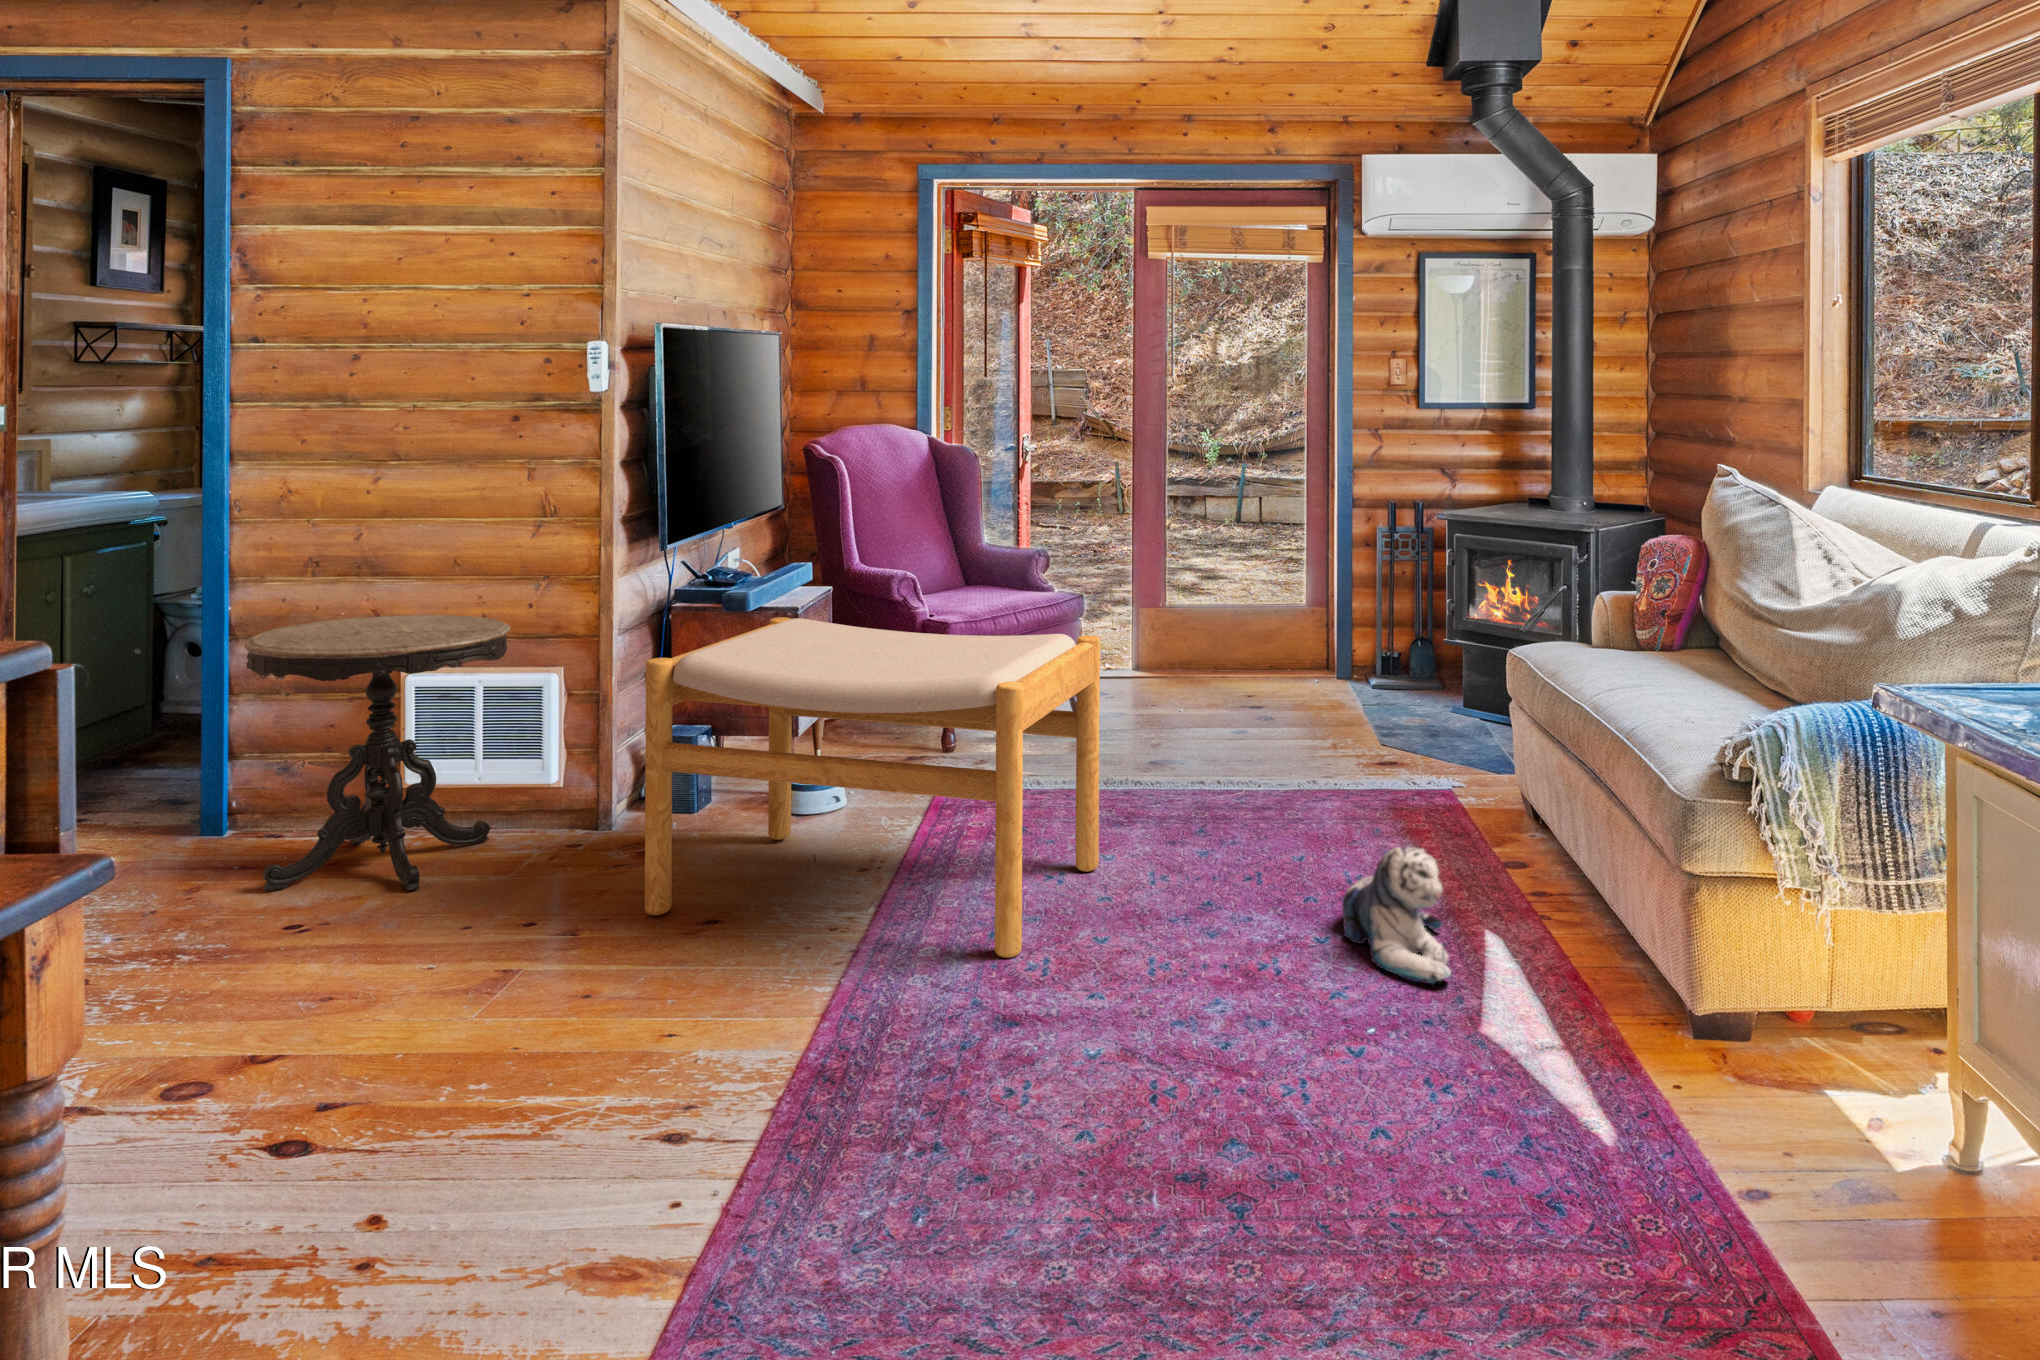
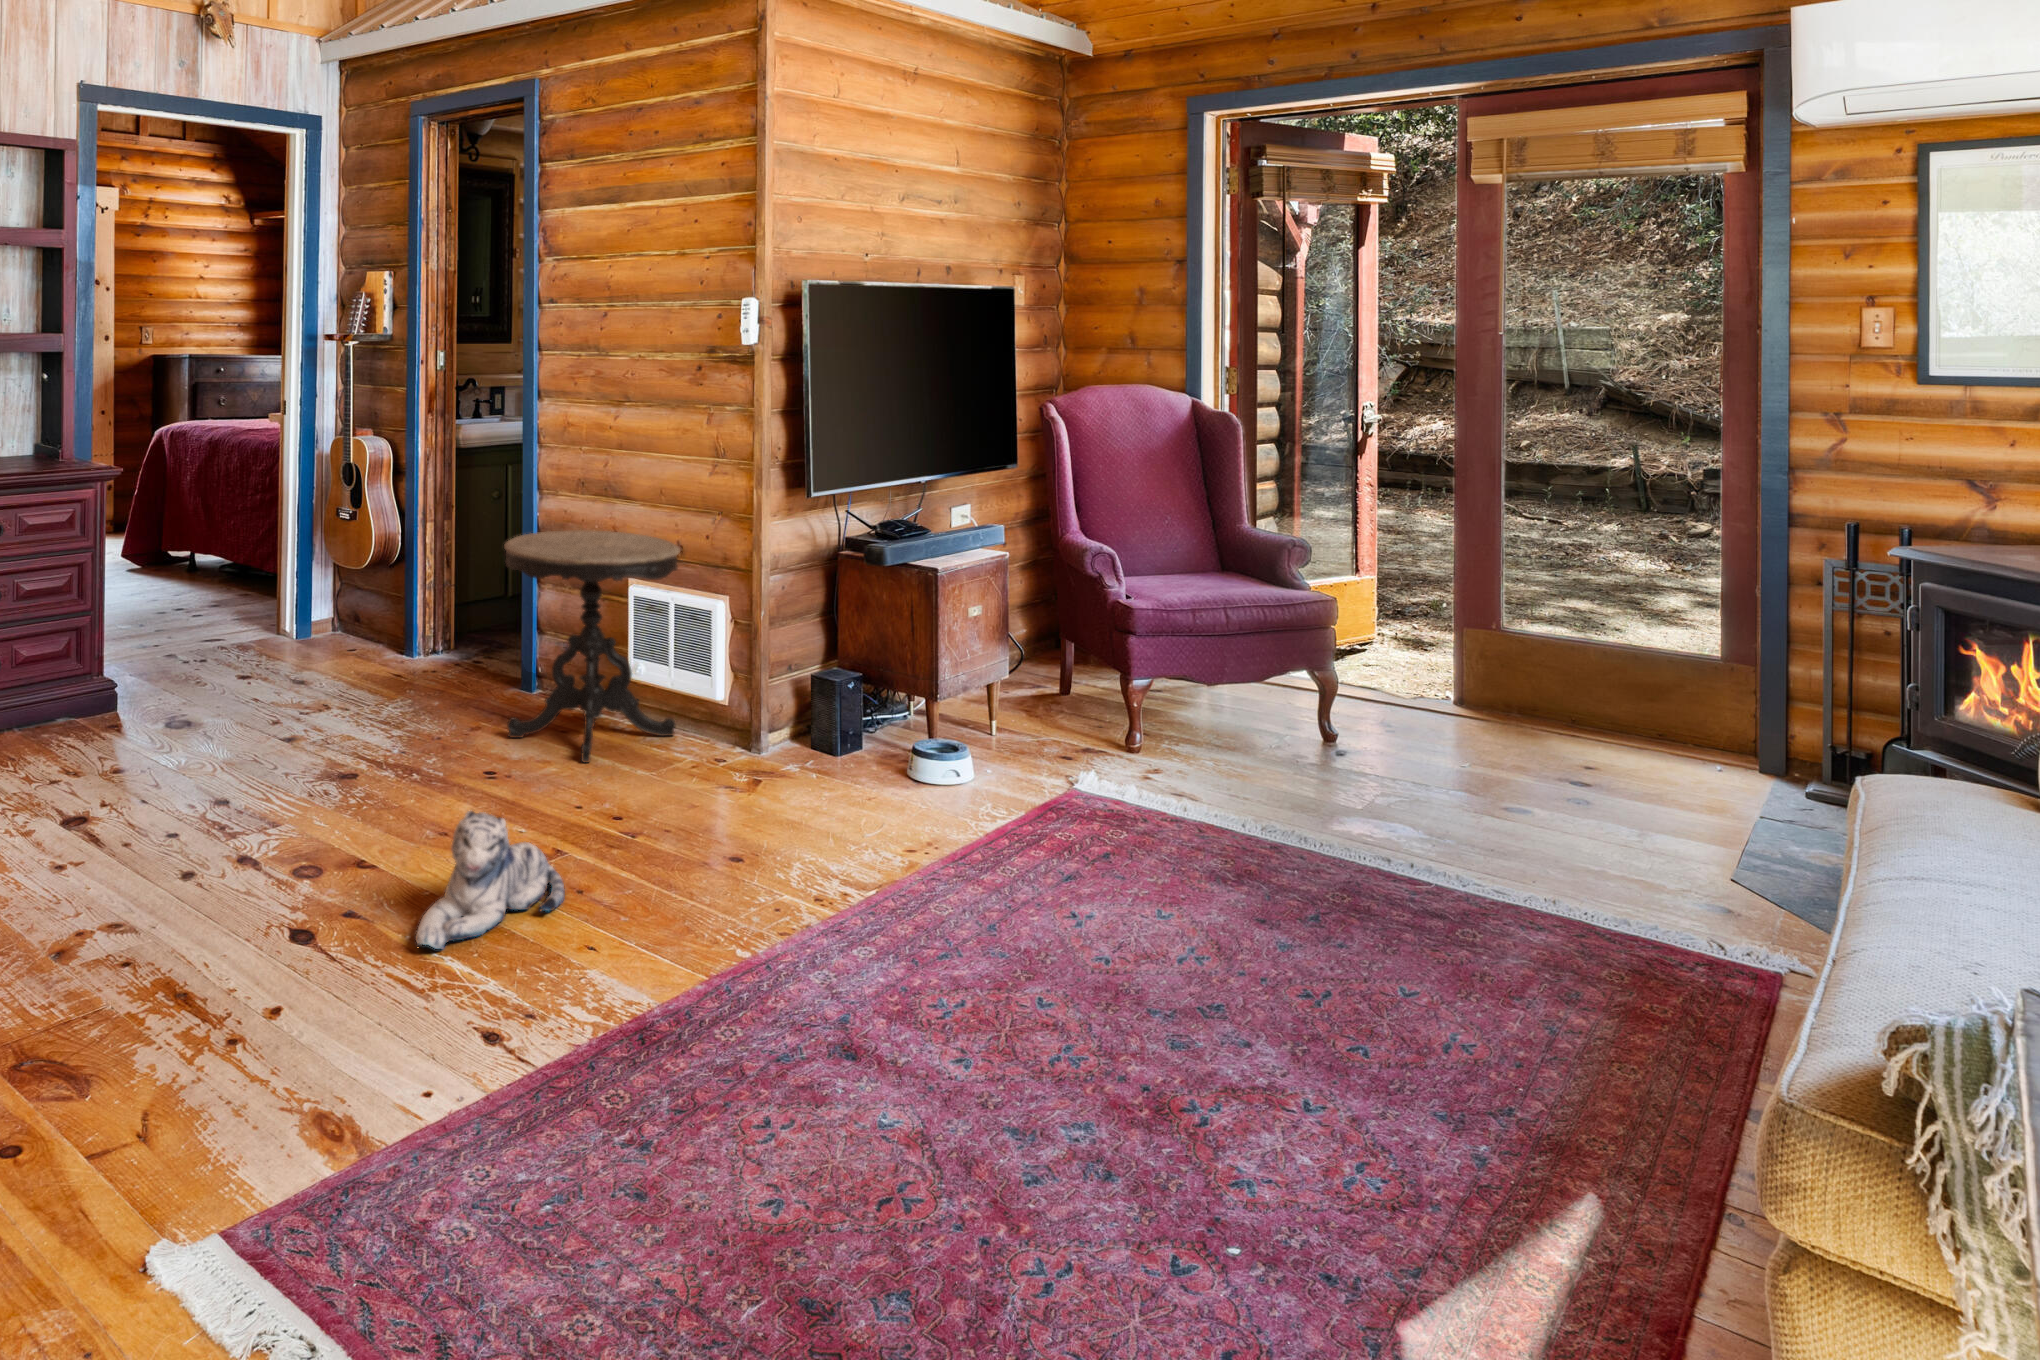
footstool: present [645,617,1100,958] -> none [699,576,1144,984]
plush toy: present [1342,847,1451,984] -> present [416,811,565,949]

